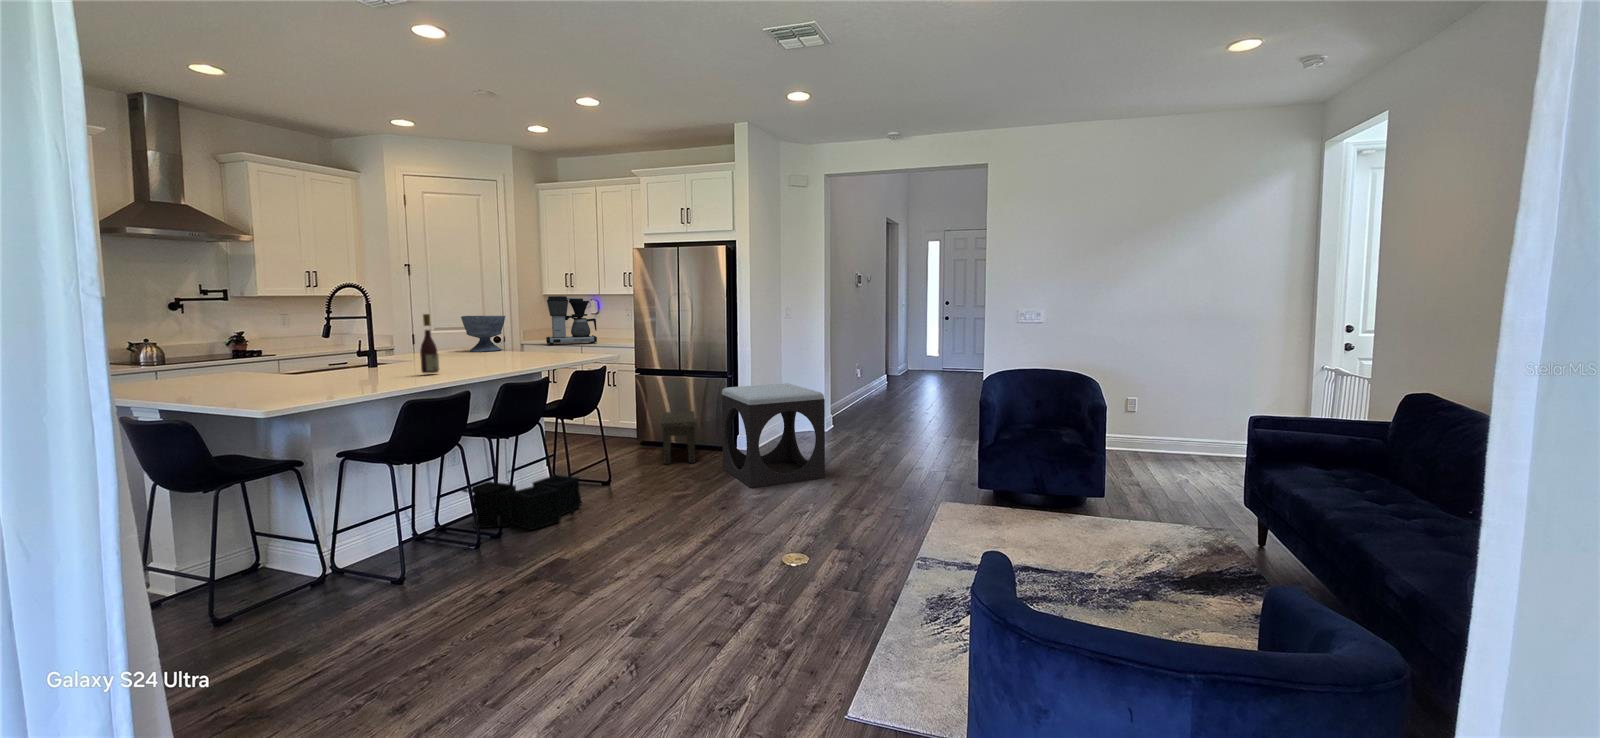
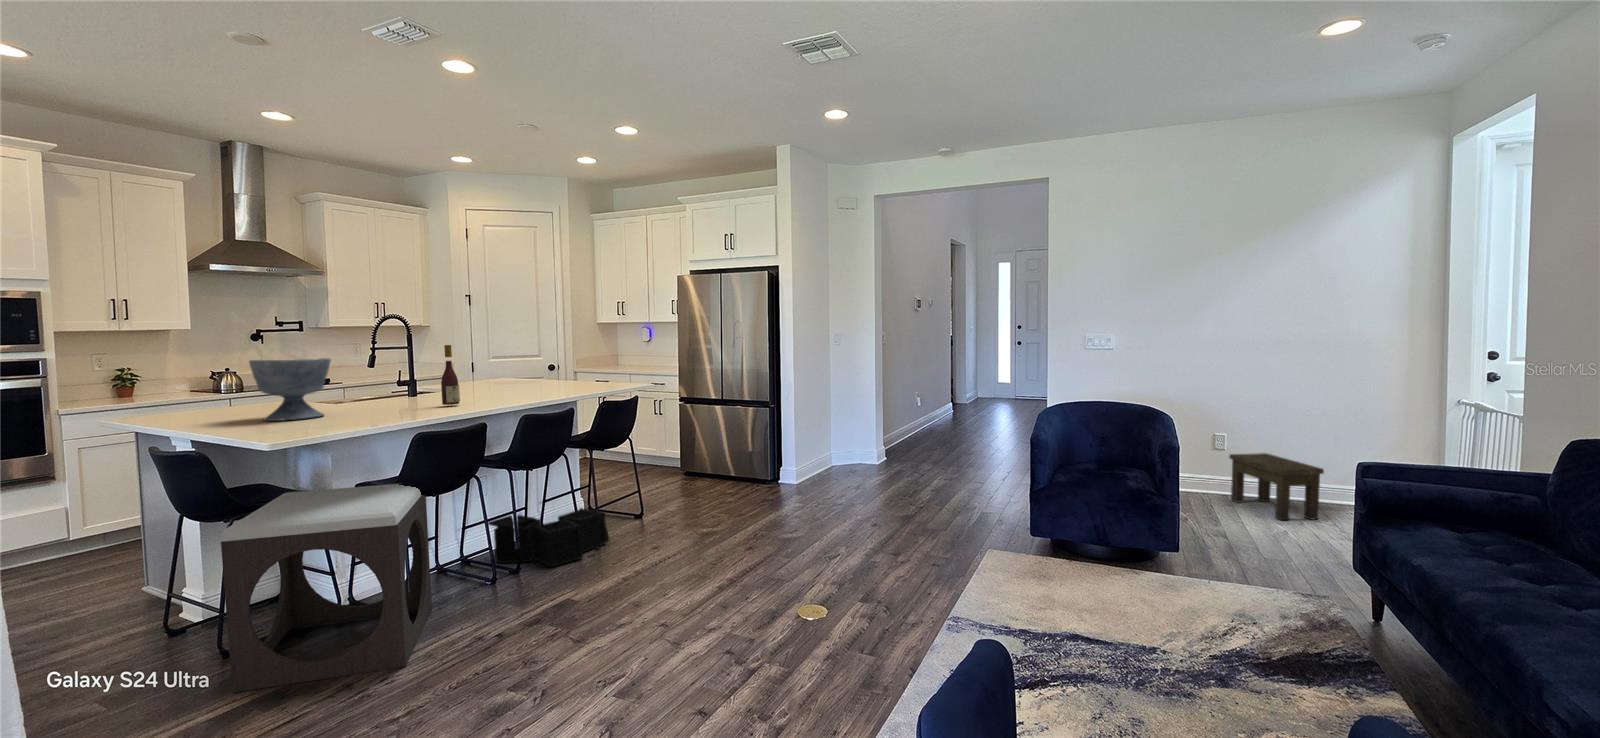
coffee maker: present [546,296,597,345] -> none [594,324,644,373]
bowl: present [461,316,505,352] -> present [249,358,331,421]
footstool: present [722,383,825,488] -> present [221,483,432,693]
side table: present [661,411,696,464] -> present [1229,453,1324,520]

